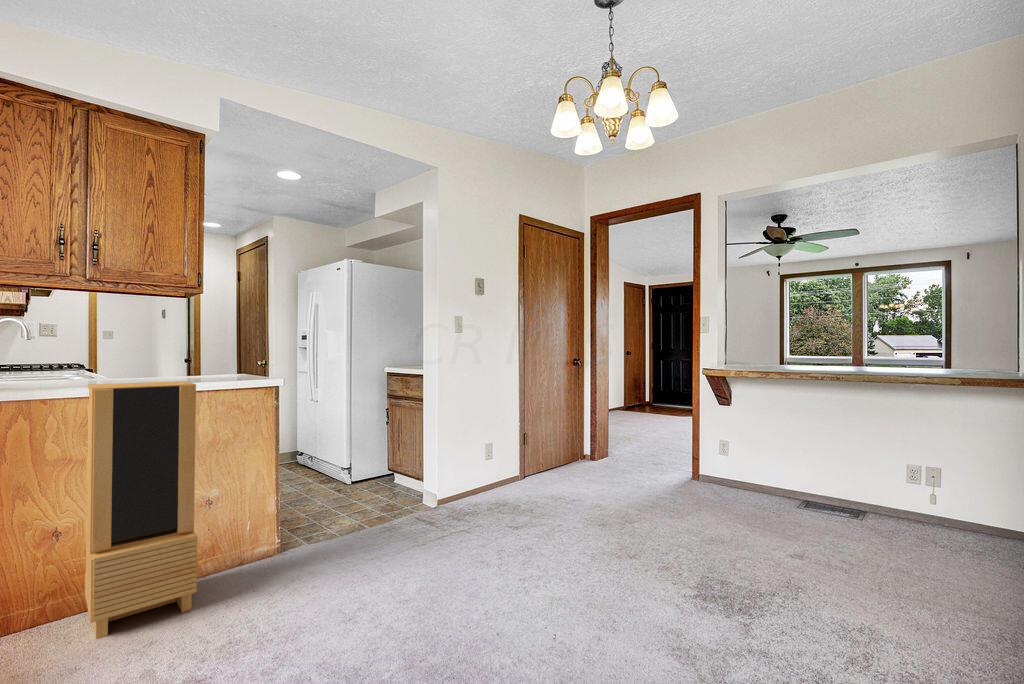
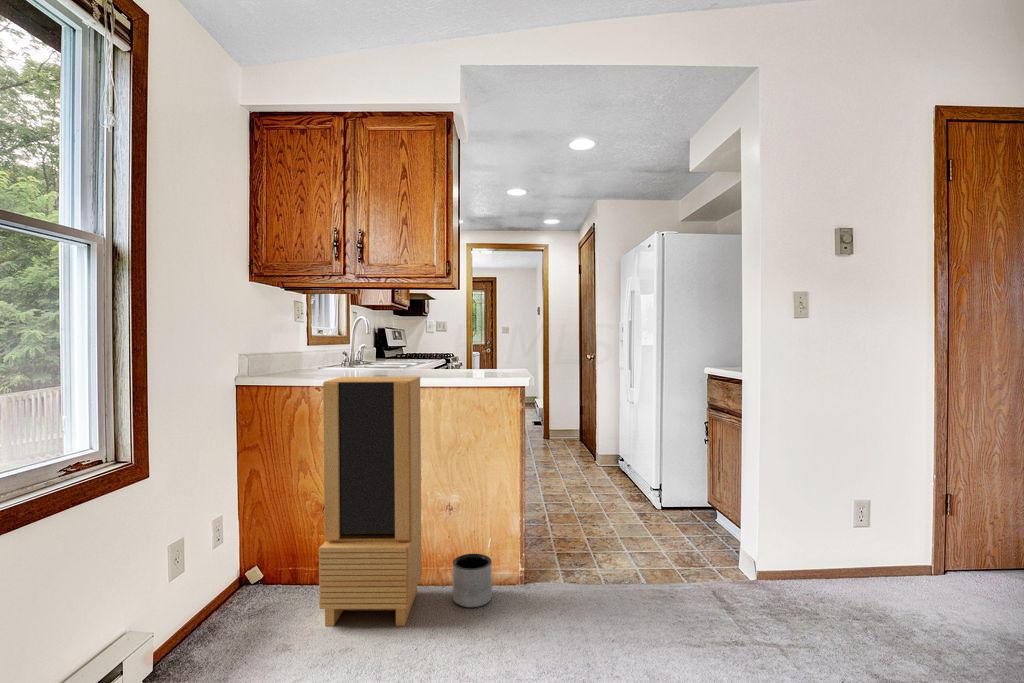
planter: none [221,535,260,581] -> present [453,554,492,607]

